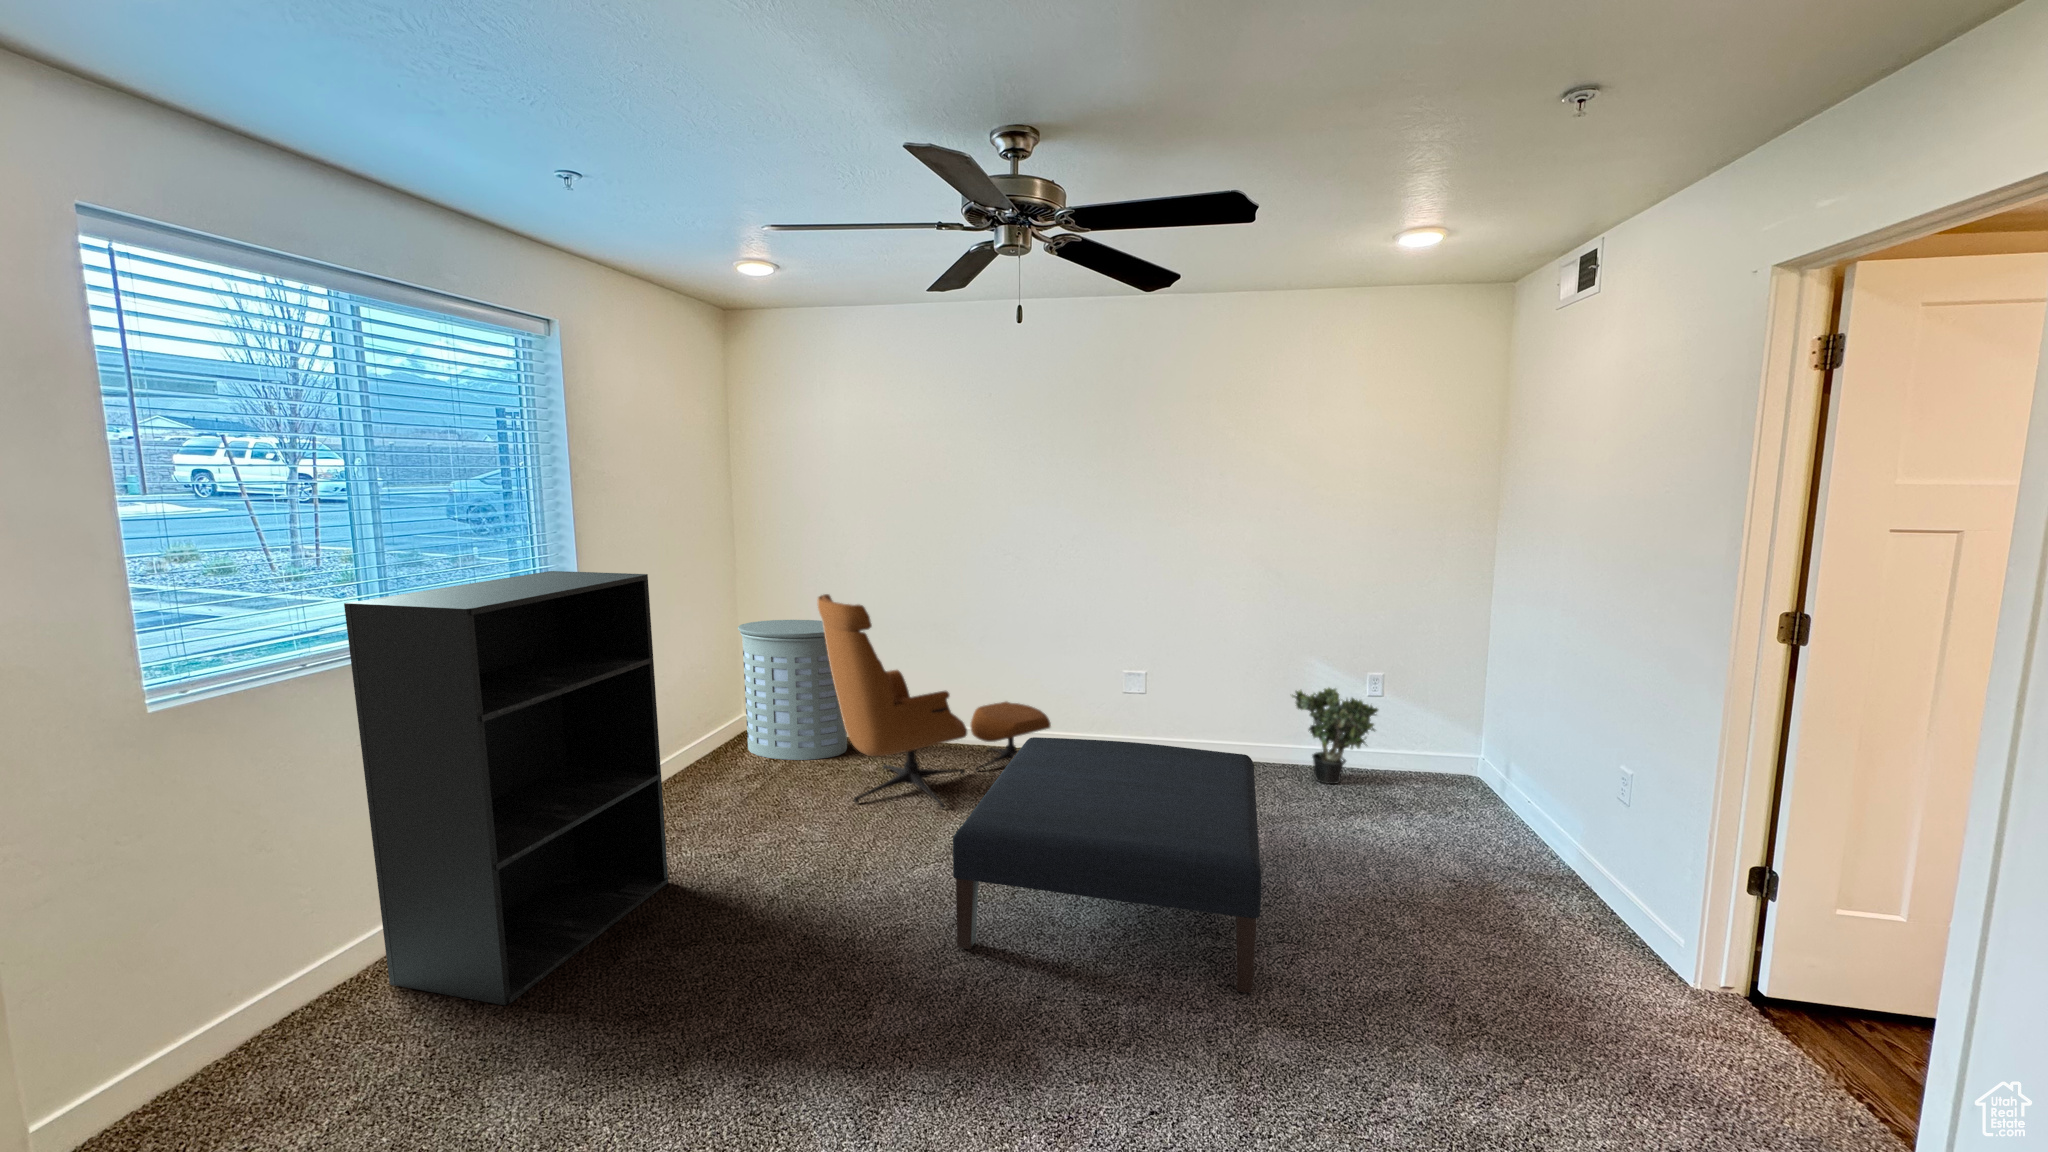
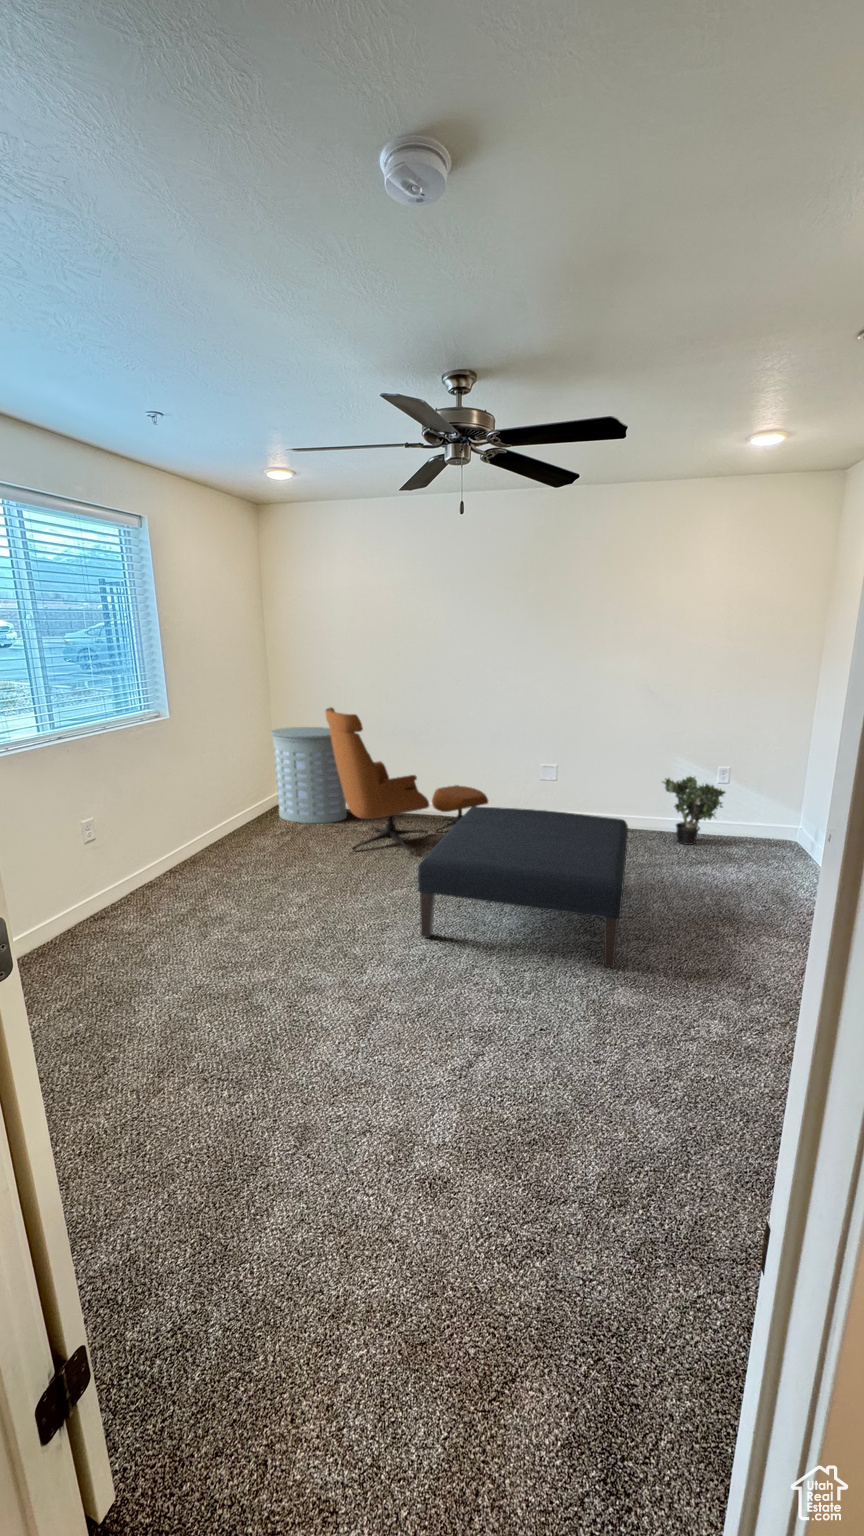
bookshelf: present [344,571,668,1005] -> none [30,690,233,959]

